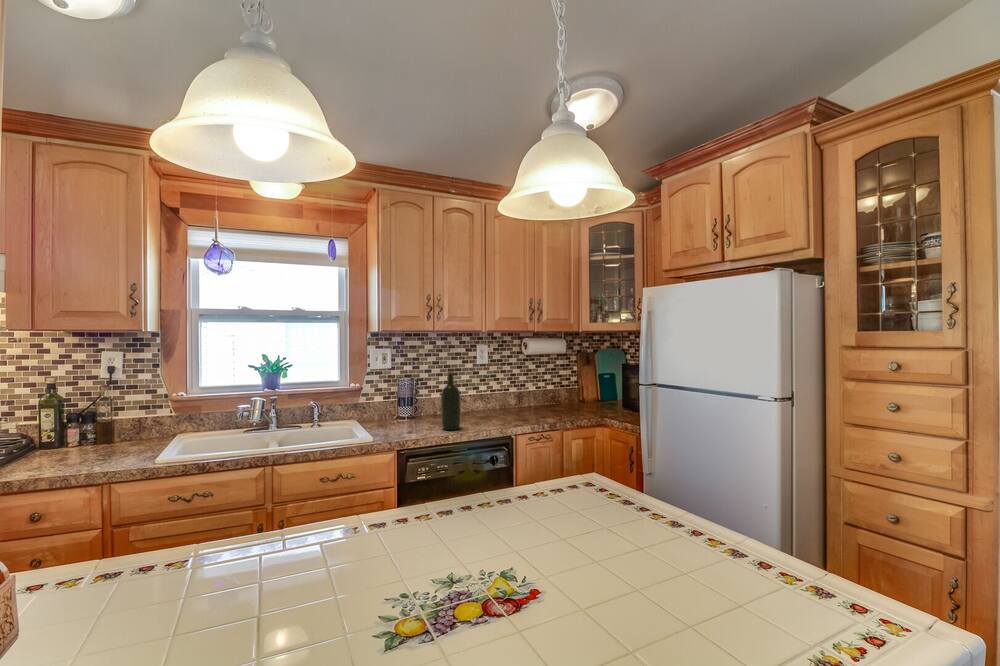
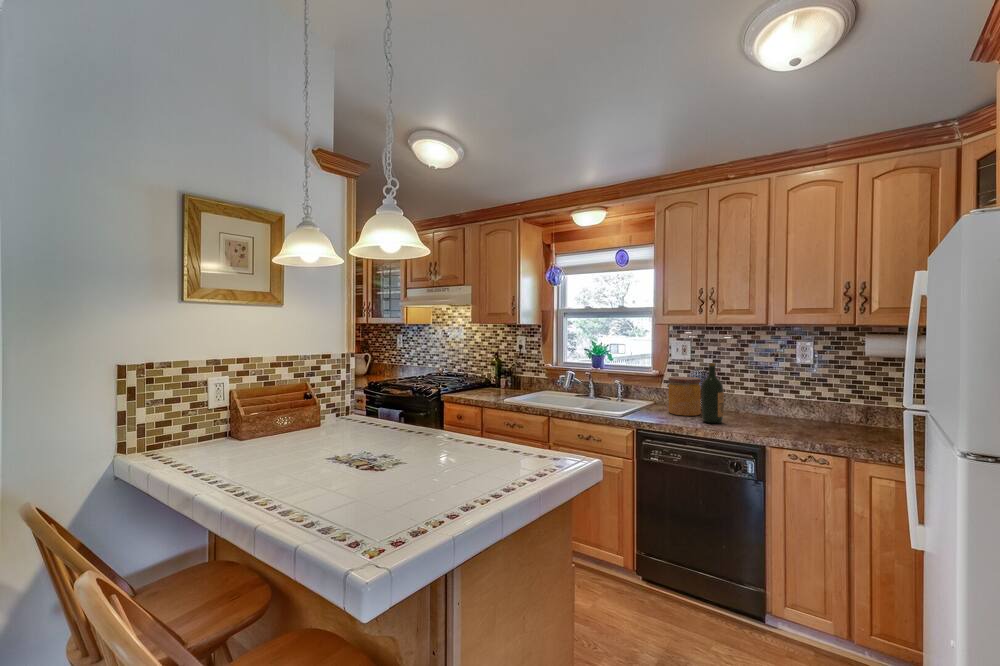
jar: none [392,387,424,429] -> present [668,377,701,416]

